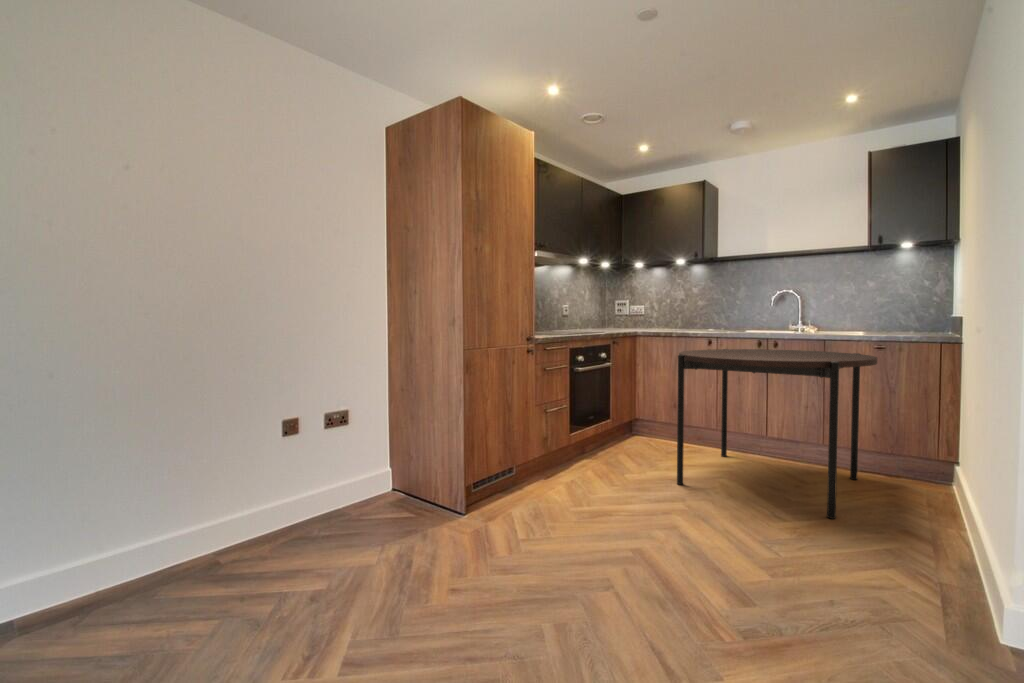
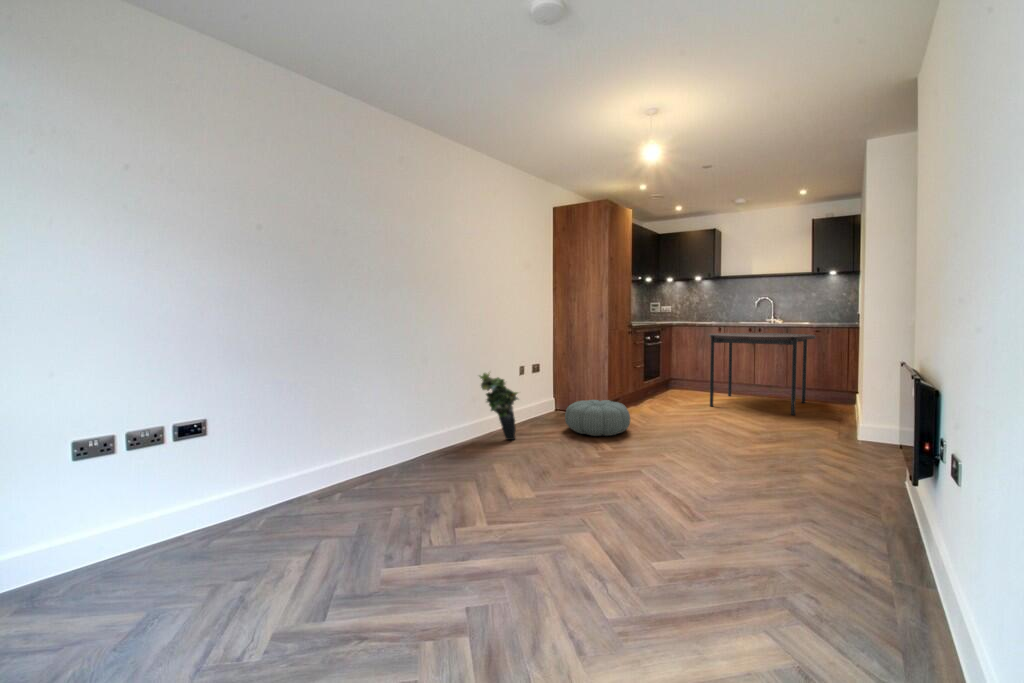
potted plant: none [91,437,205,596] -> present [479,373,518,440]
pouf: none [324,489,466,588] -> present [565,400,630,436]

